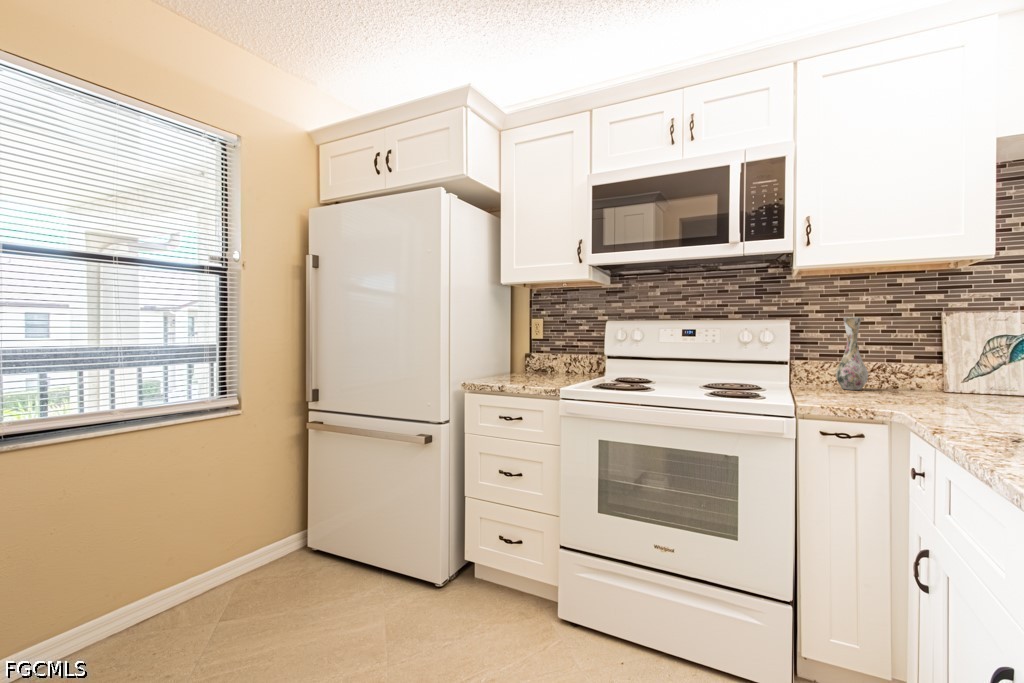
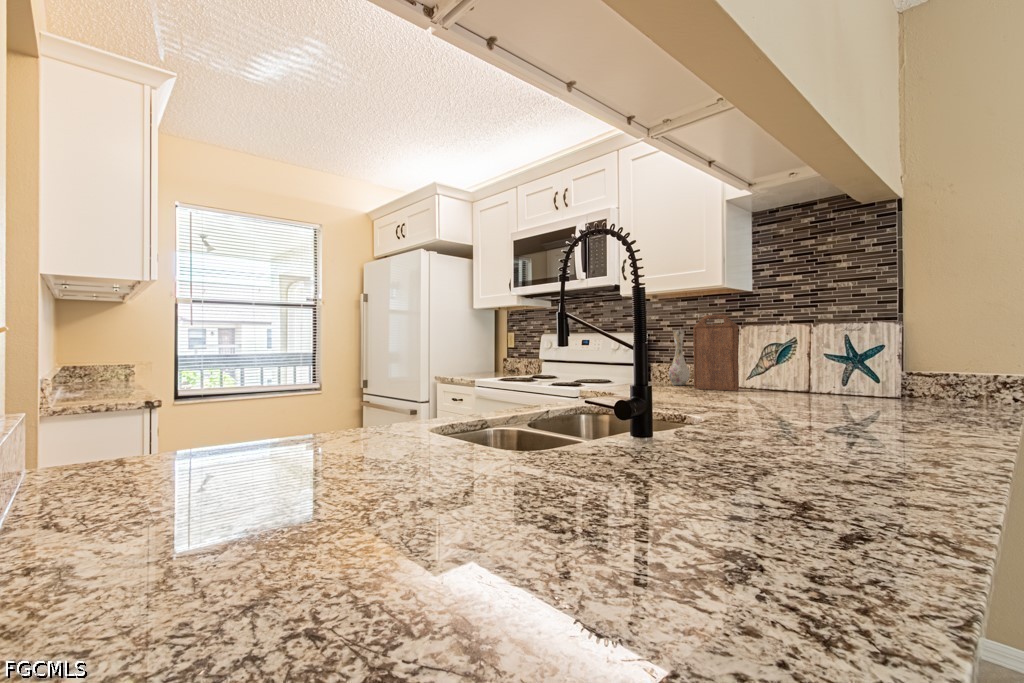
cutting board: none [913,295,989,399] -> present [693,315,739,391]

